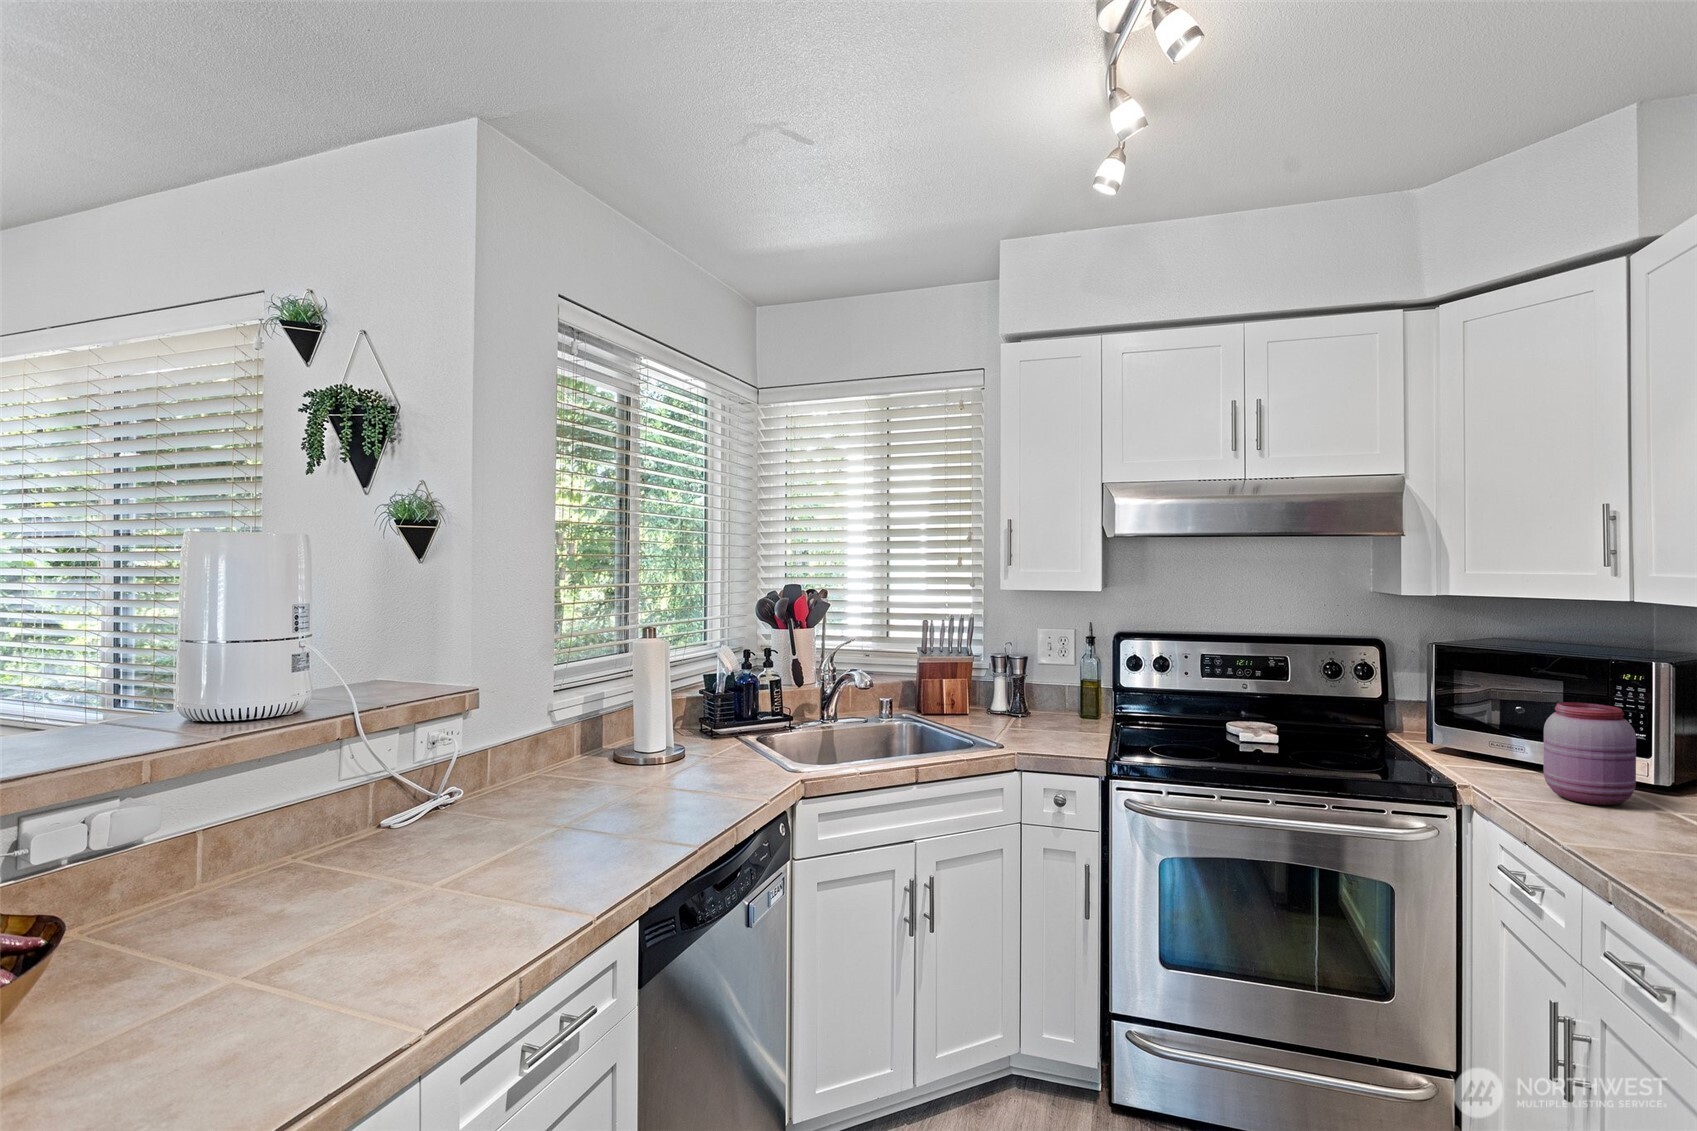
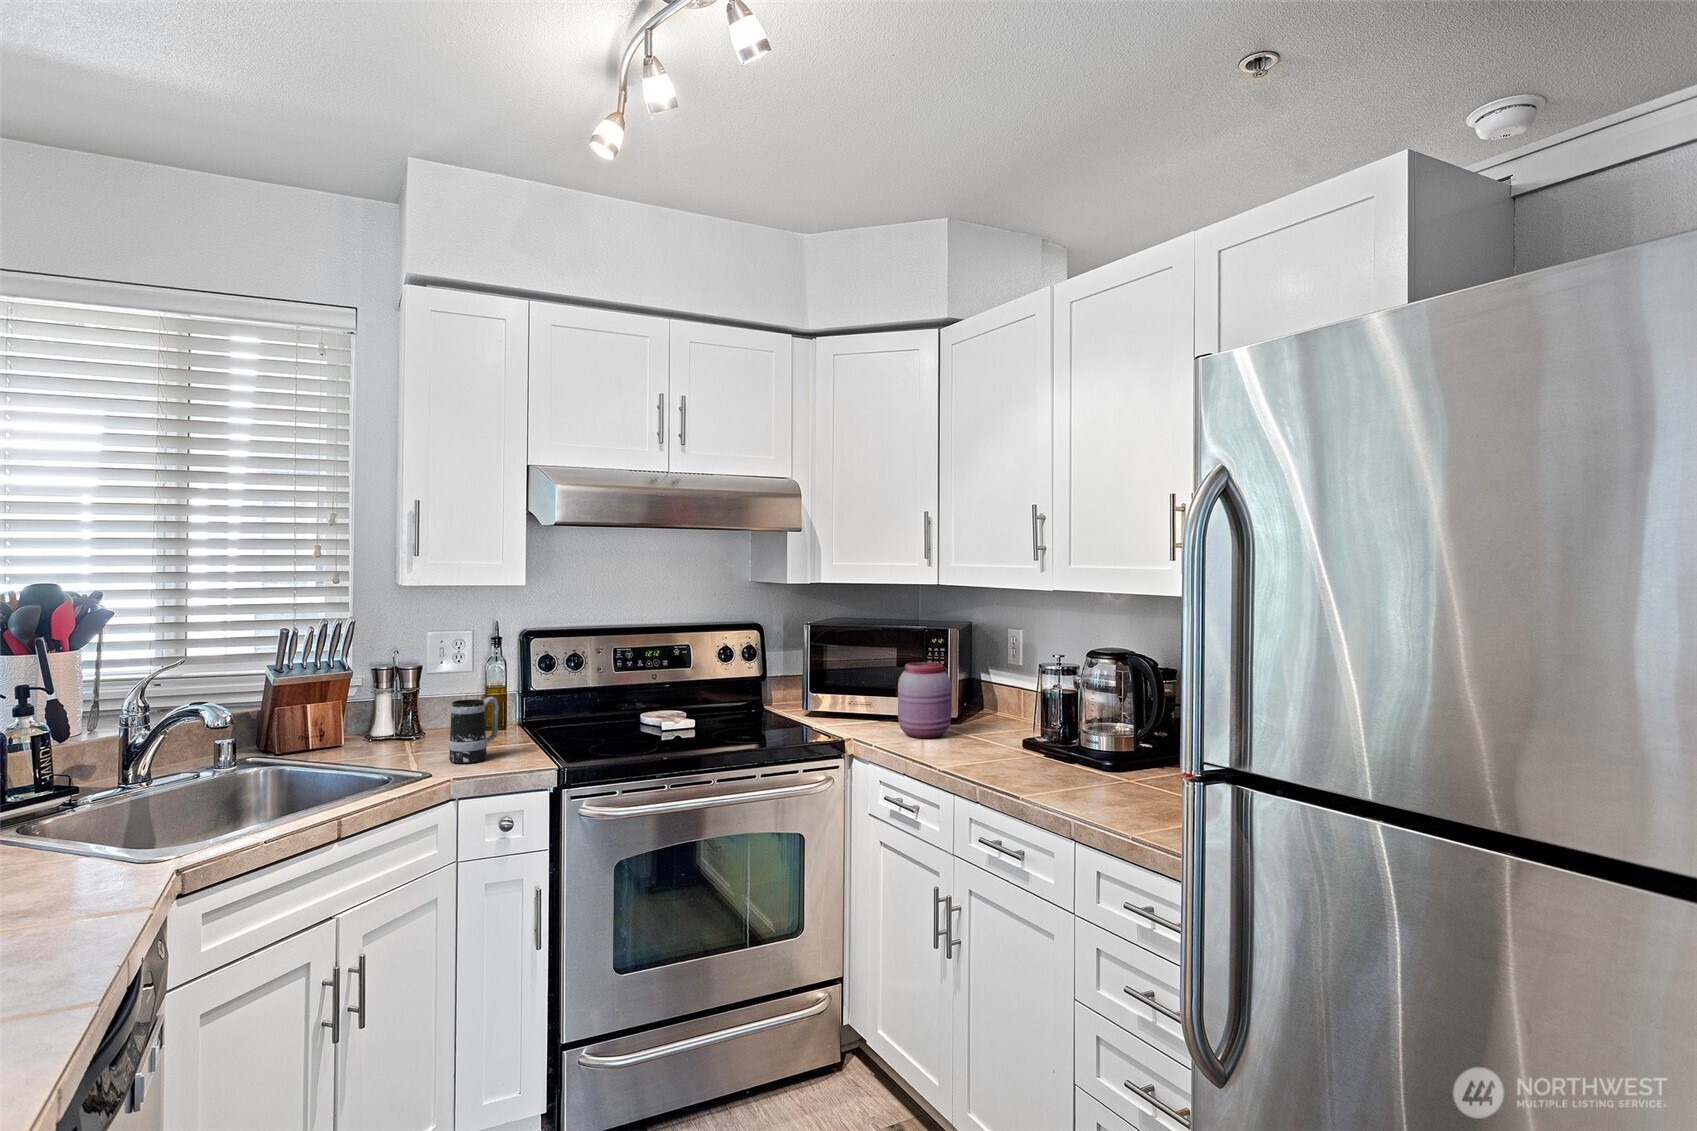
mug: none [1030,688,1073,742] -> present [449,697,499,763]

